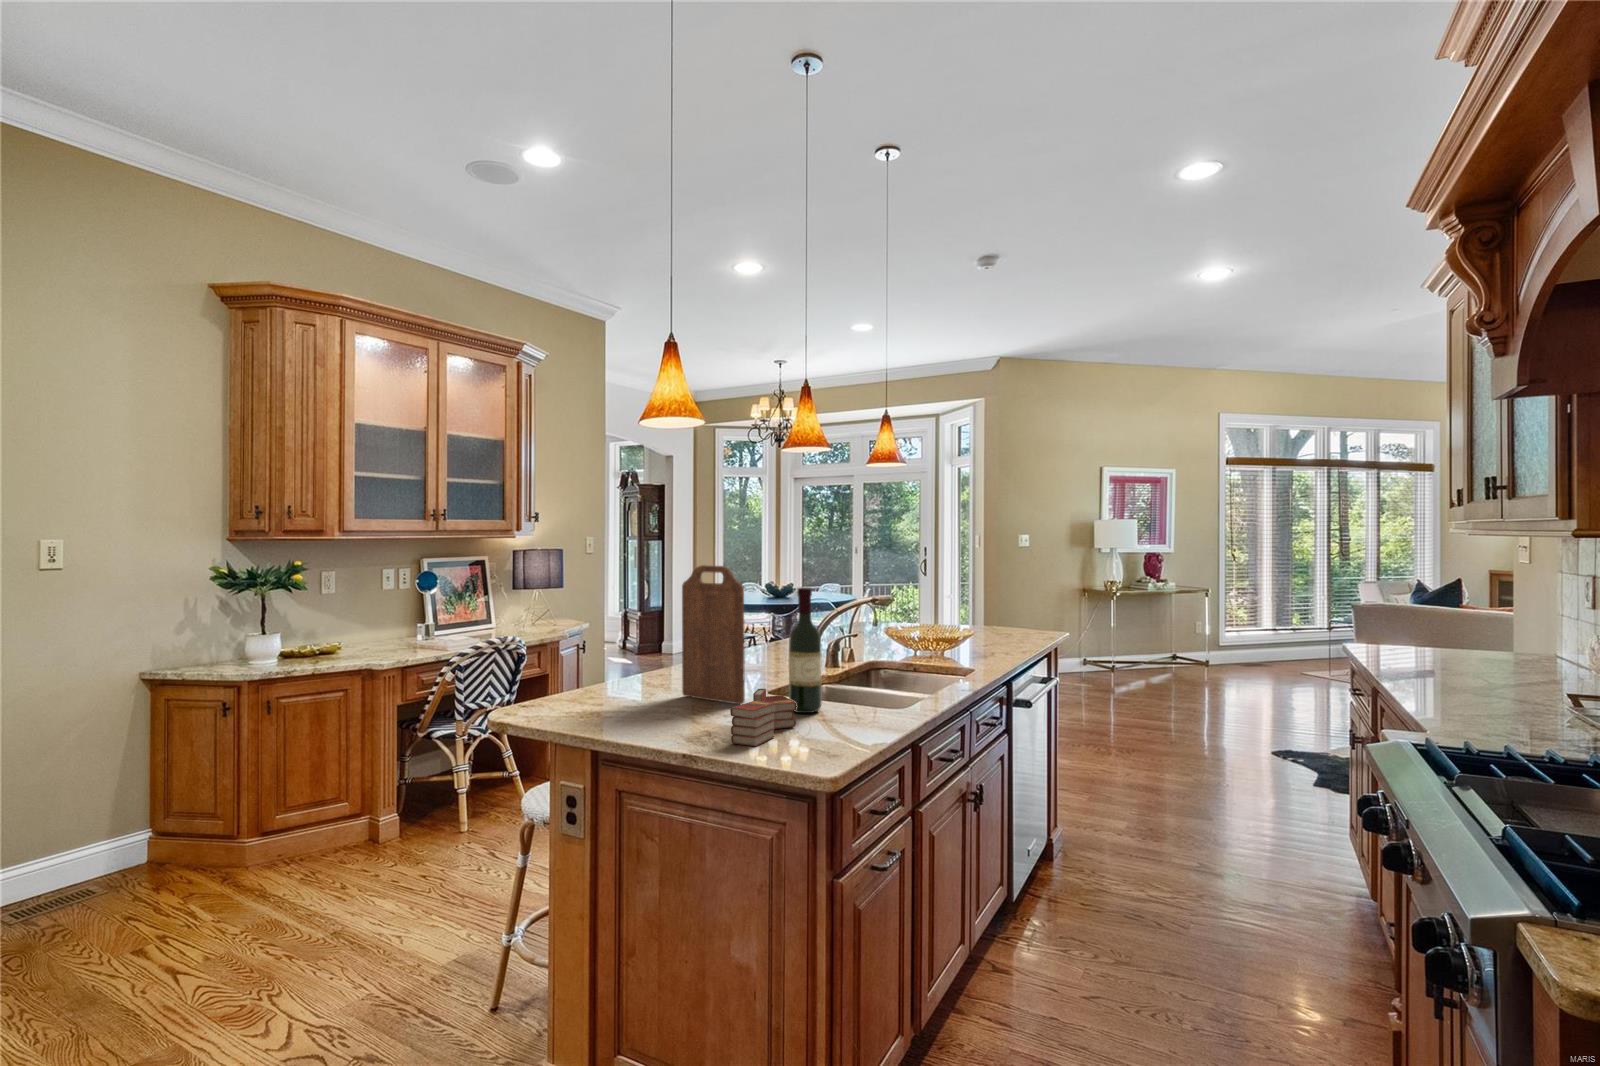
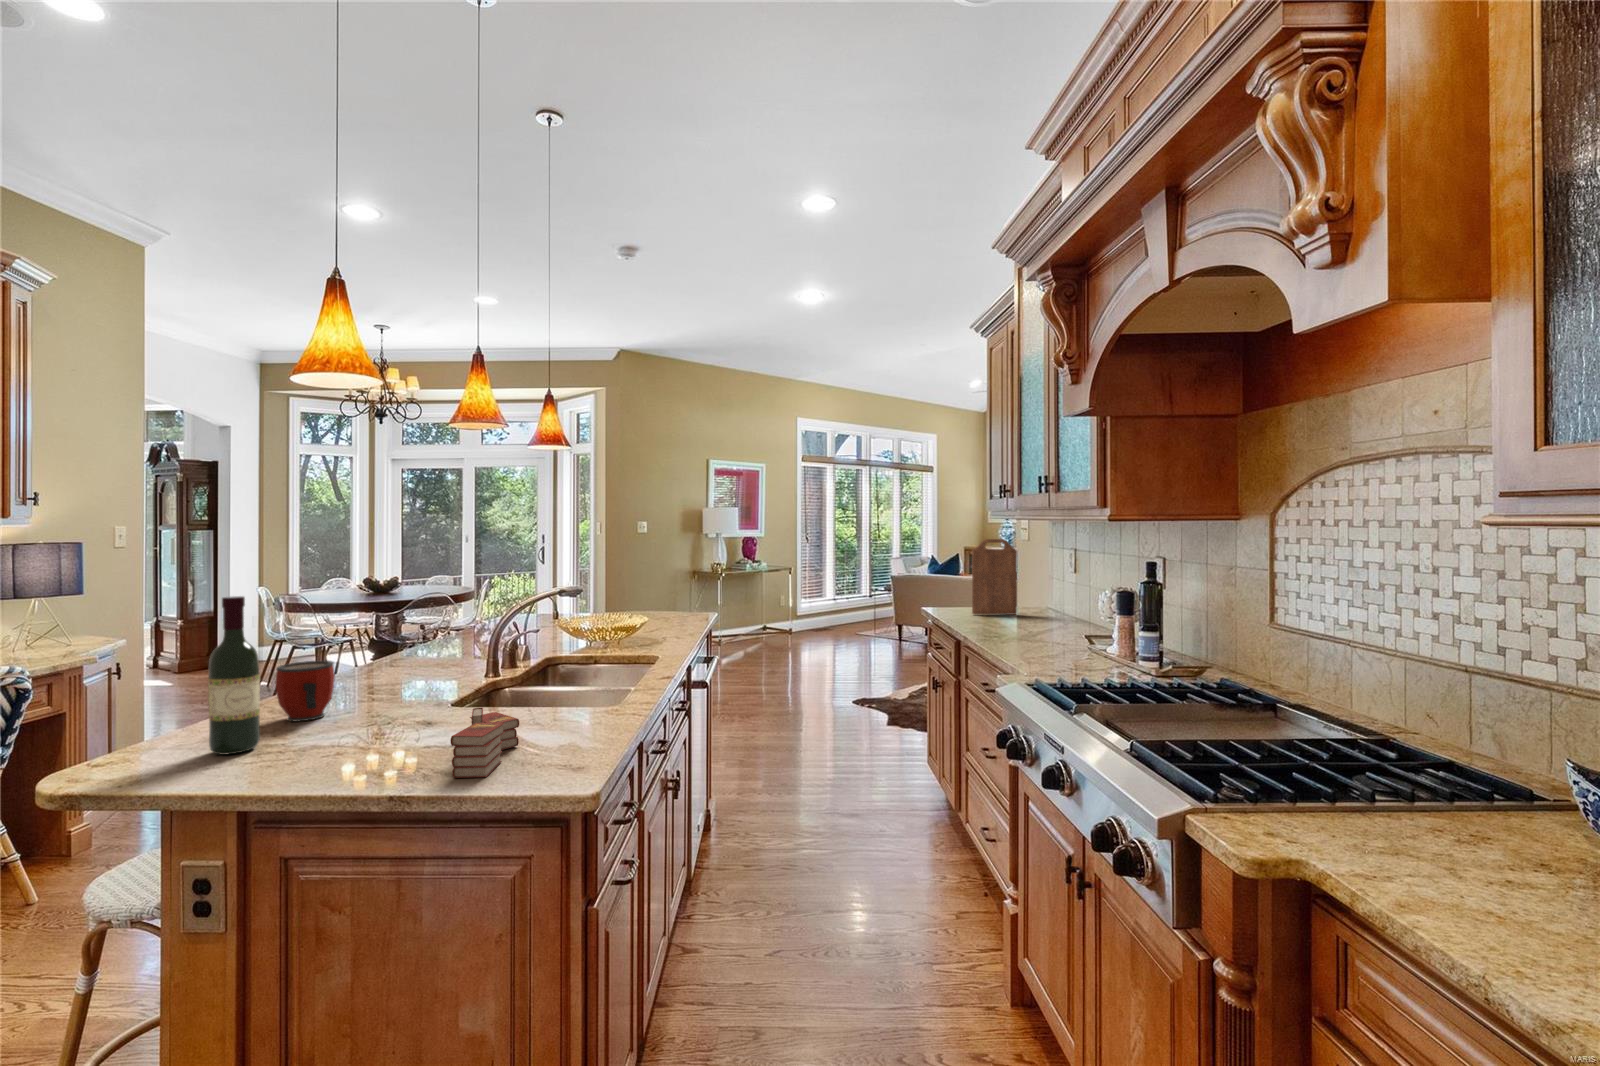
cutting board: present [682,565,745,704] -> present [972,539,1017,615]
wine bottle: present [789,587,822,713] -> present [208,596,260,755]
mug: none [641,642,682,690] -> present [275,661,335,721]

